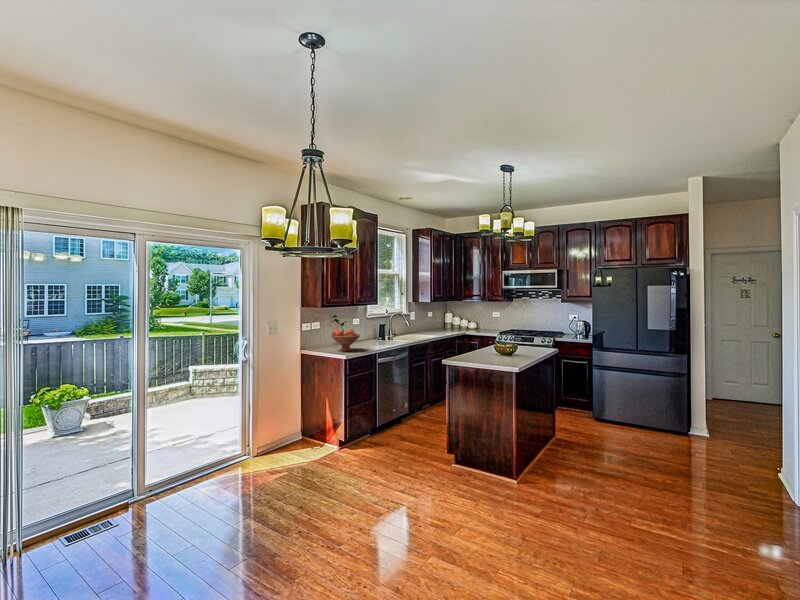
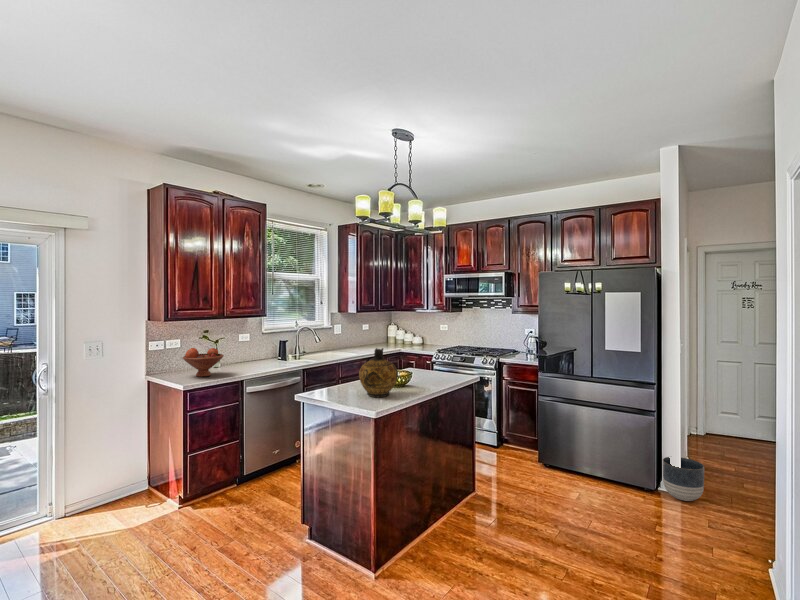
ceramic jug: none [492,326,520,361] -> present [359,348,398,397]
planter: none [692,409,724,439] -> present [663,457,704,501]

